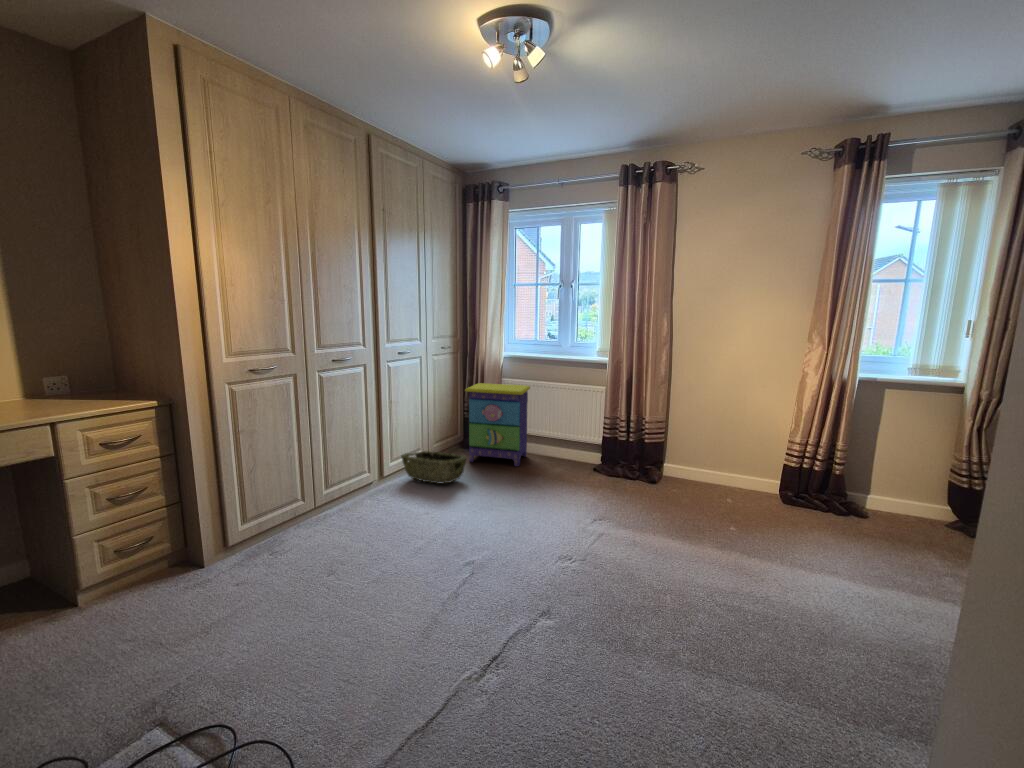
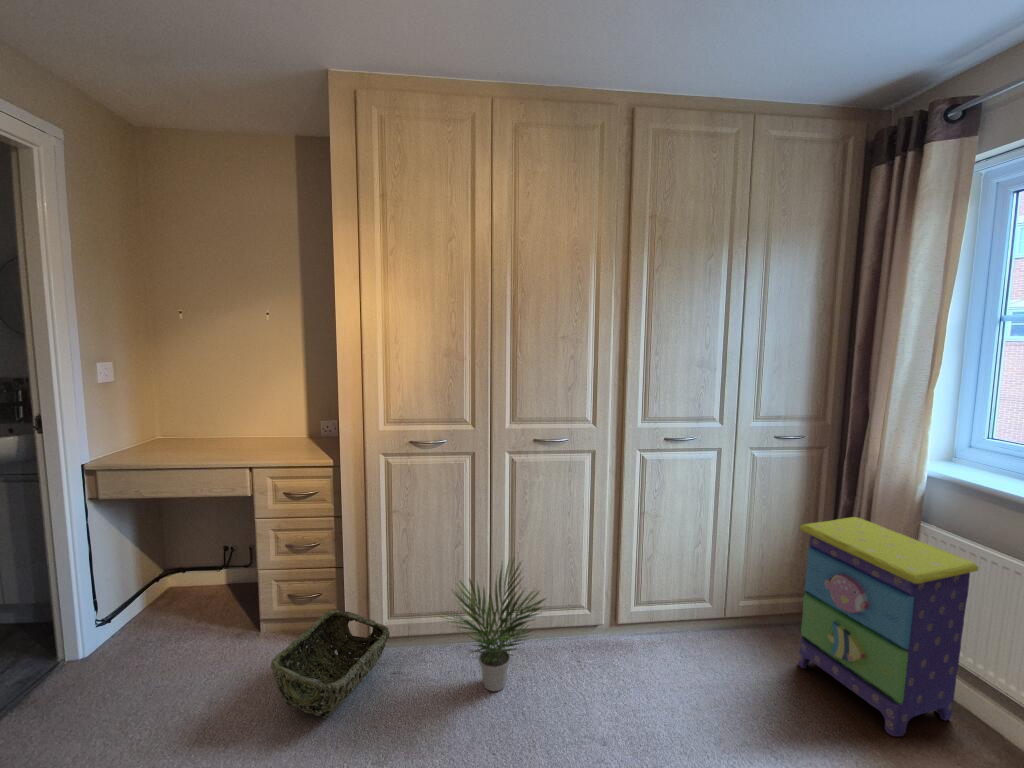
potted plant: none [302,442,382,530] -> present [446,559,545,691]
woven basket: present [401,451,466,483] -> present [271,609,390,718]

